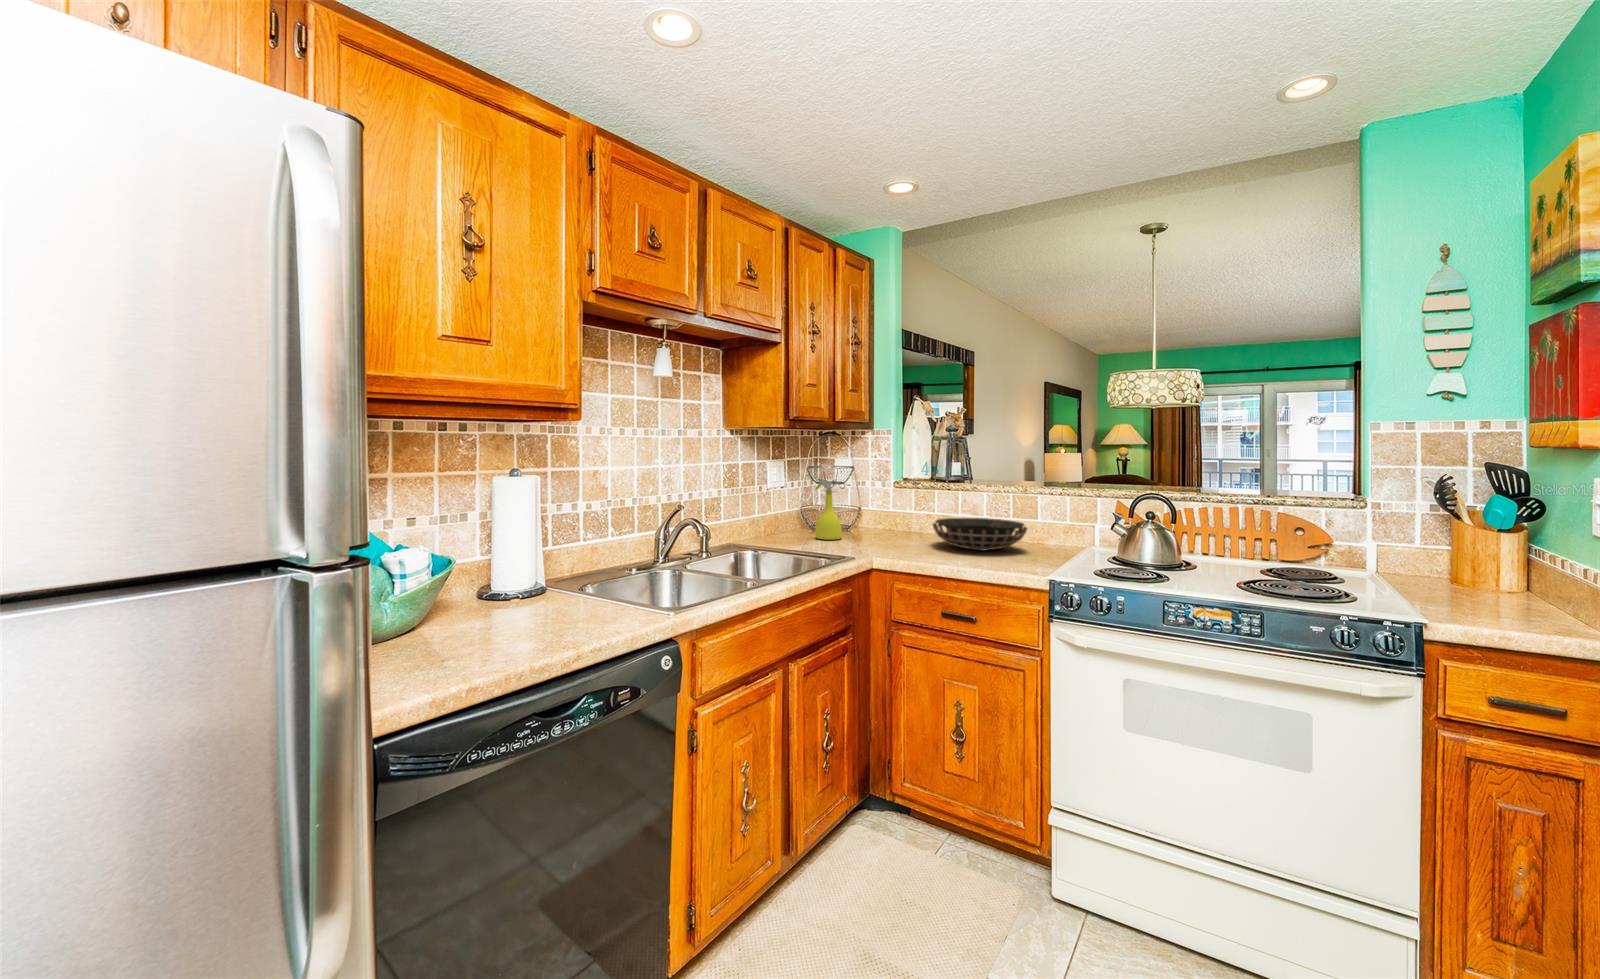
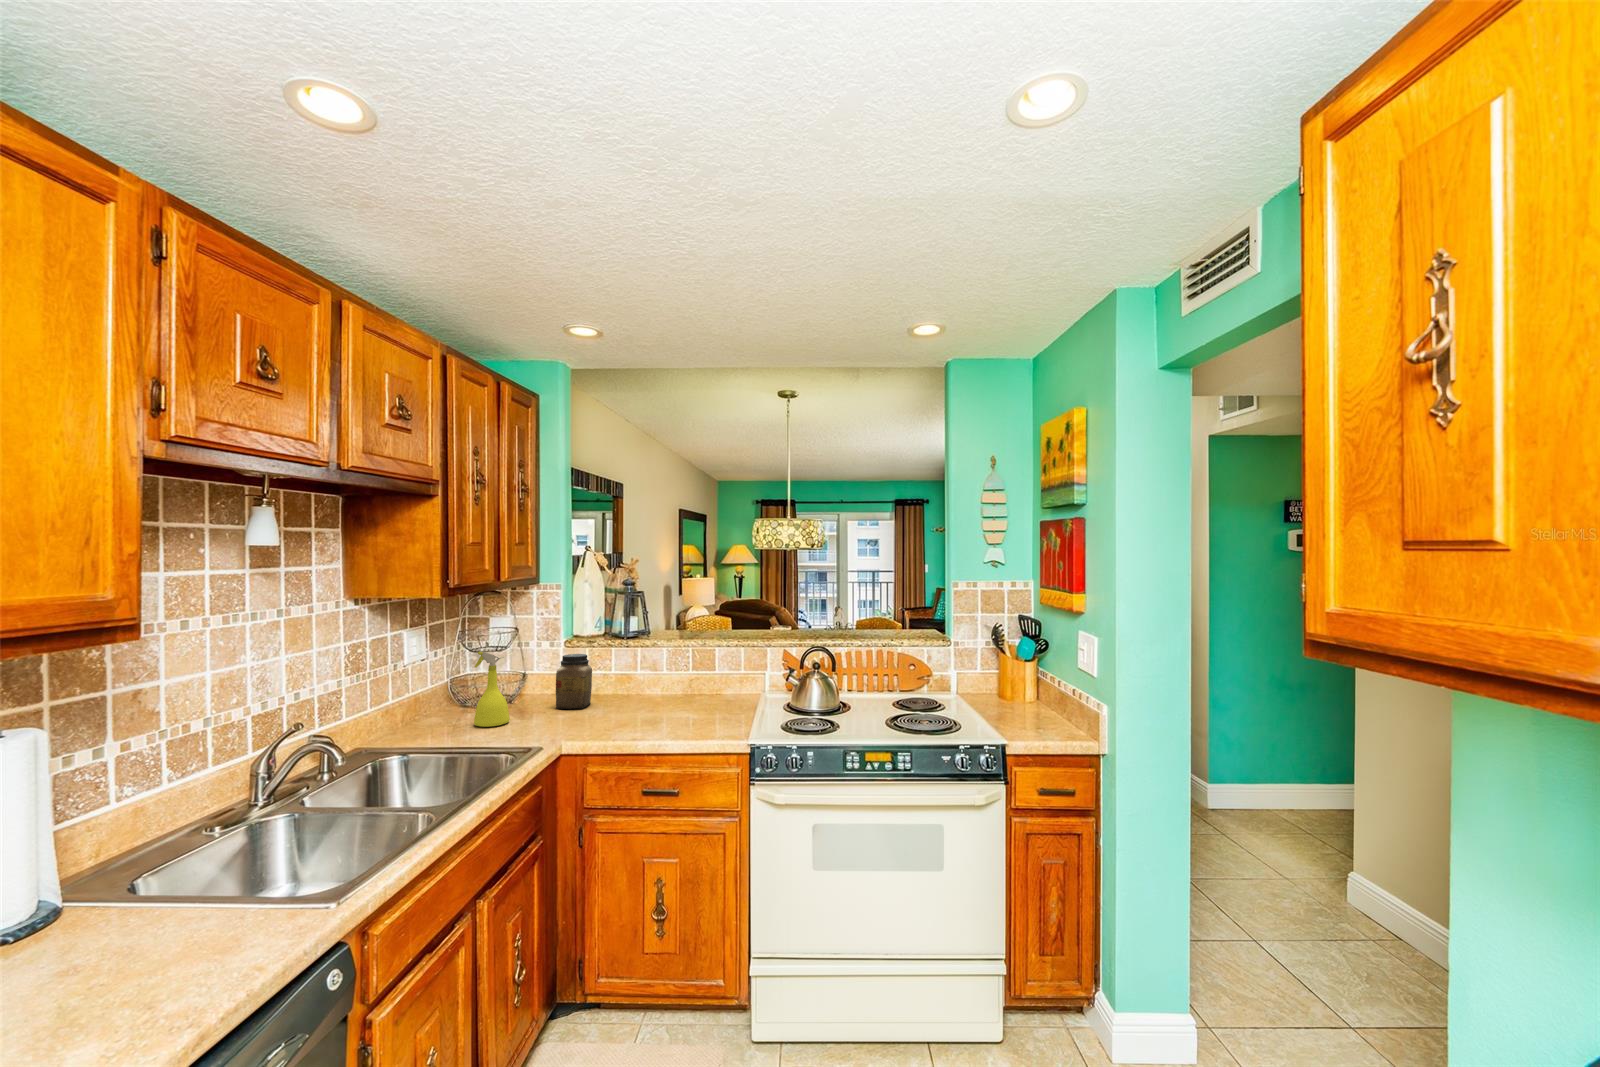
jar: none [883,491,916,537] -> present [556,654,592,709]
decorative bowl: present [933,518,1027,550] -> none [620,679,716,718]

